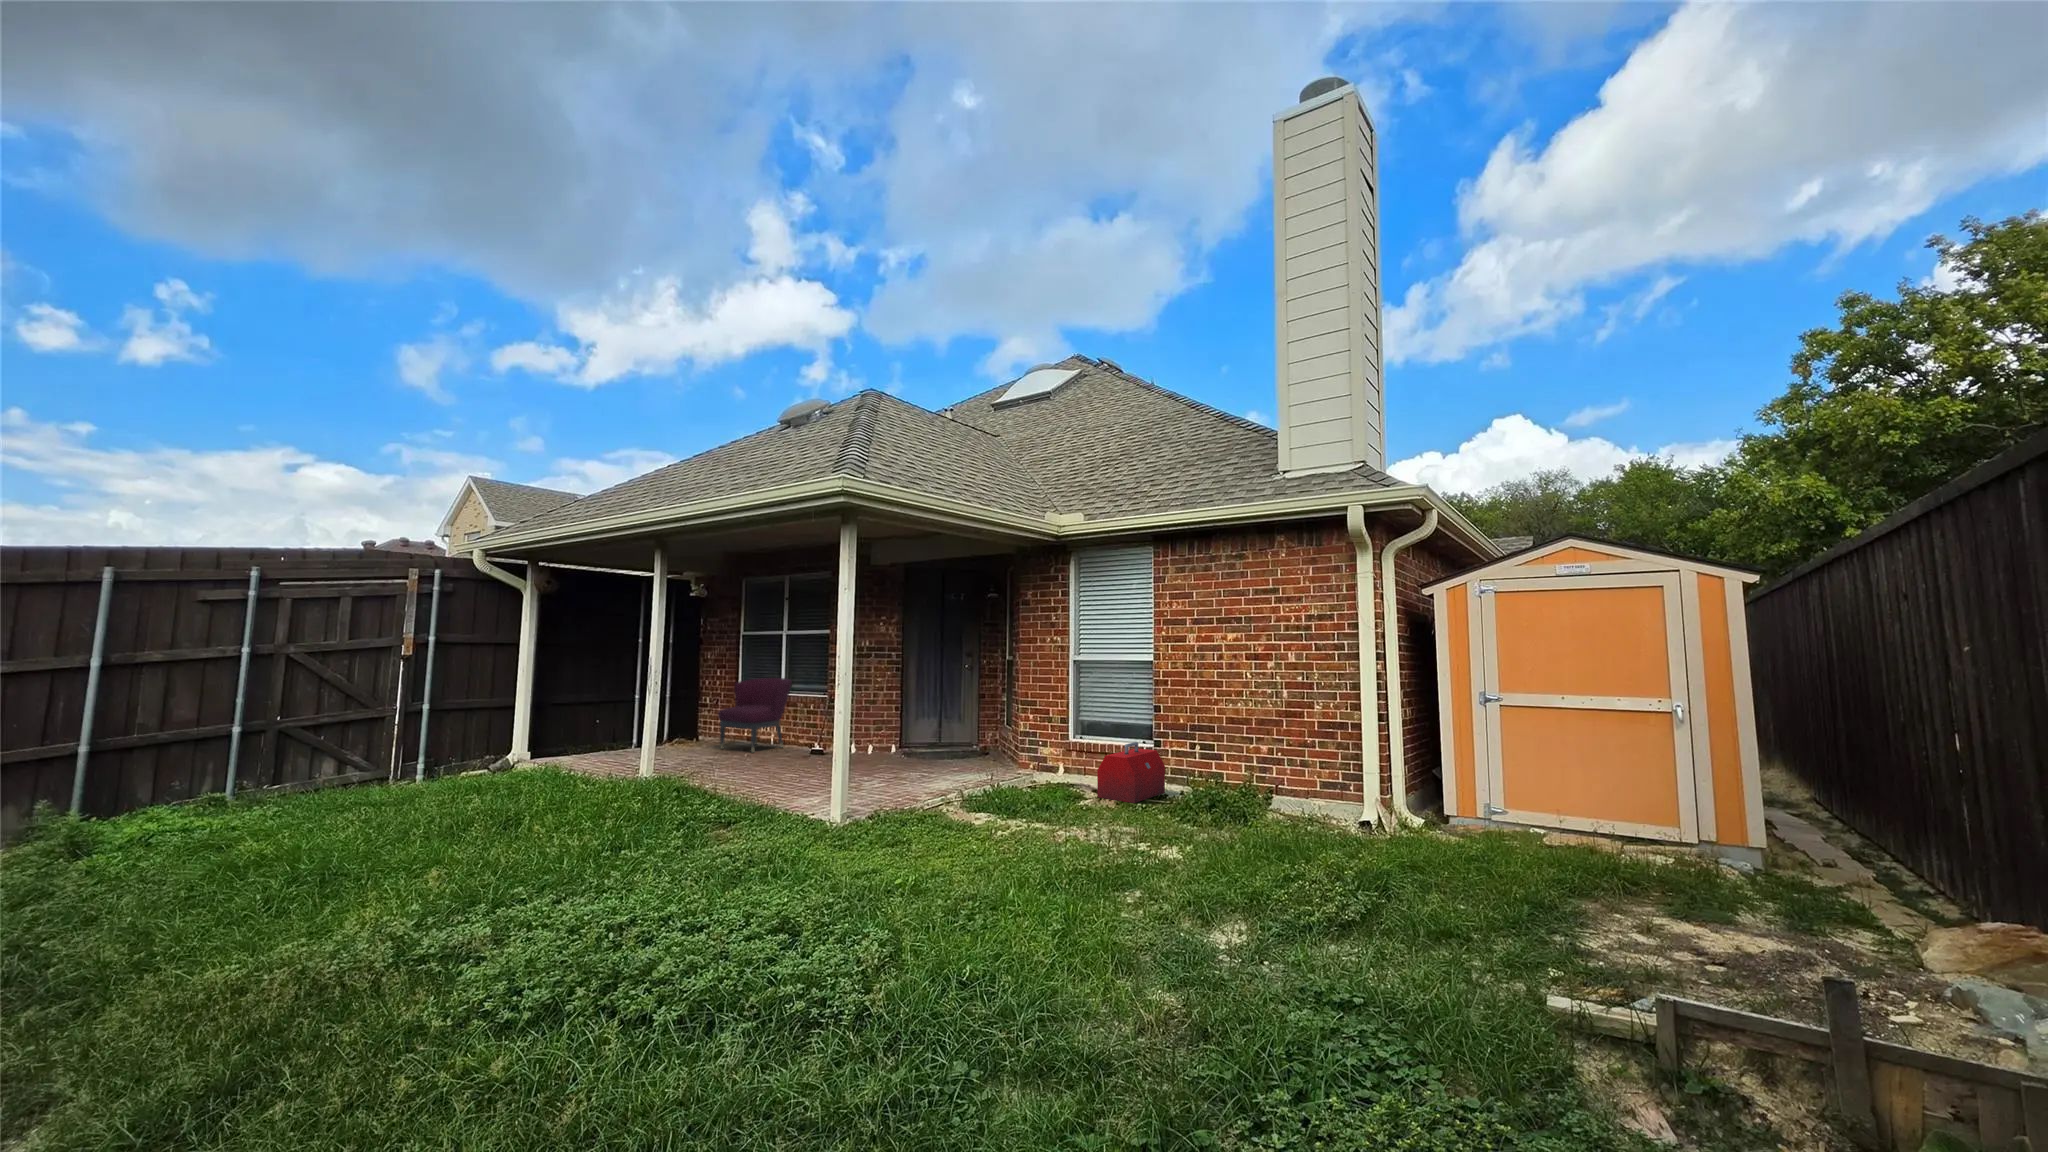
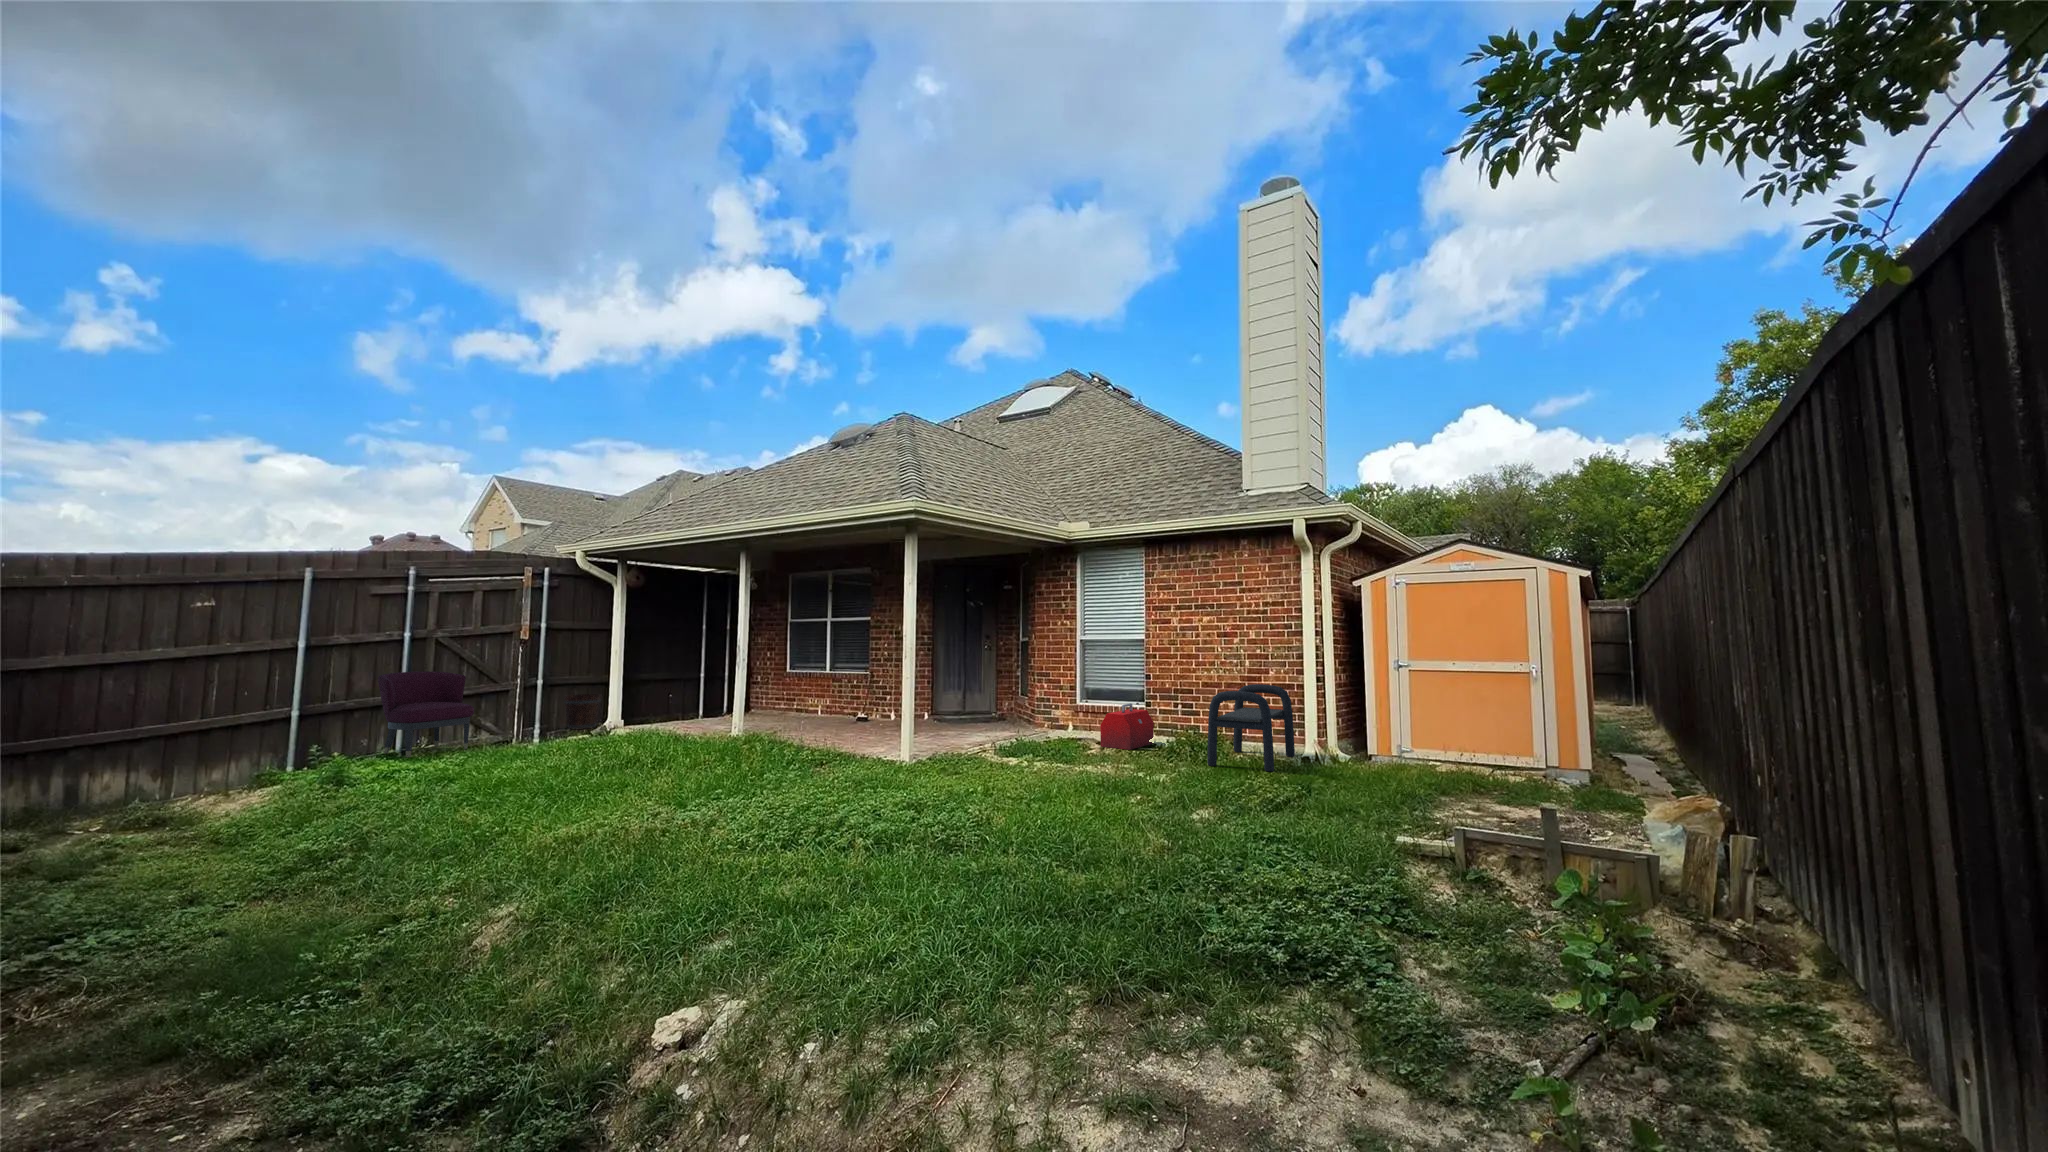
chair: present [718,678,792,753] -> present [378,671,474,757]
bucket: none [456,719,504,764] -> present [564,694,602,730]
bench: none [1236,722,1349,843] -> present [1207,684,1295,771]

